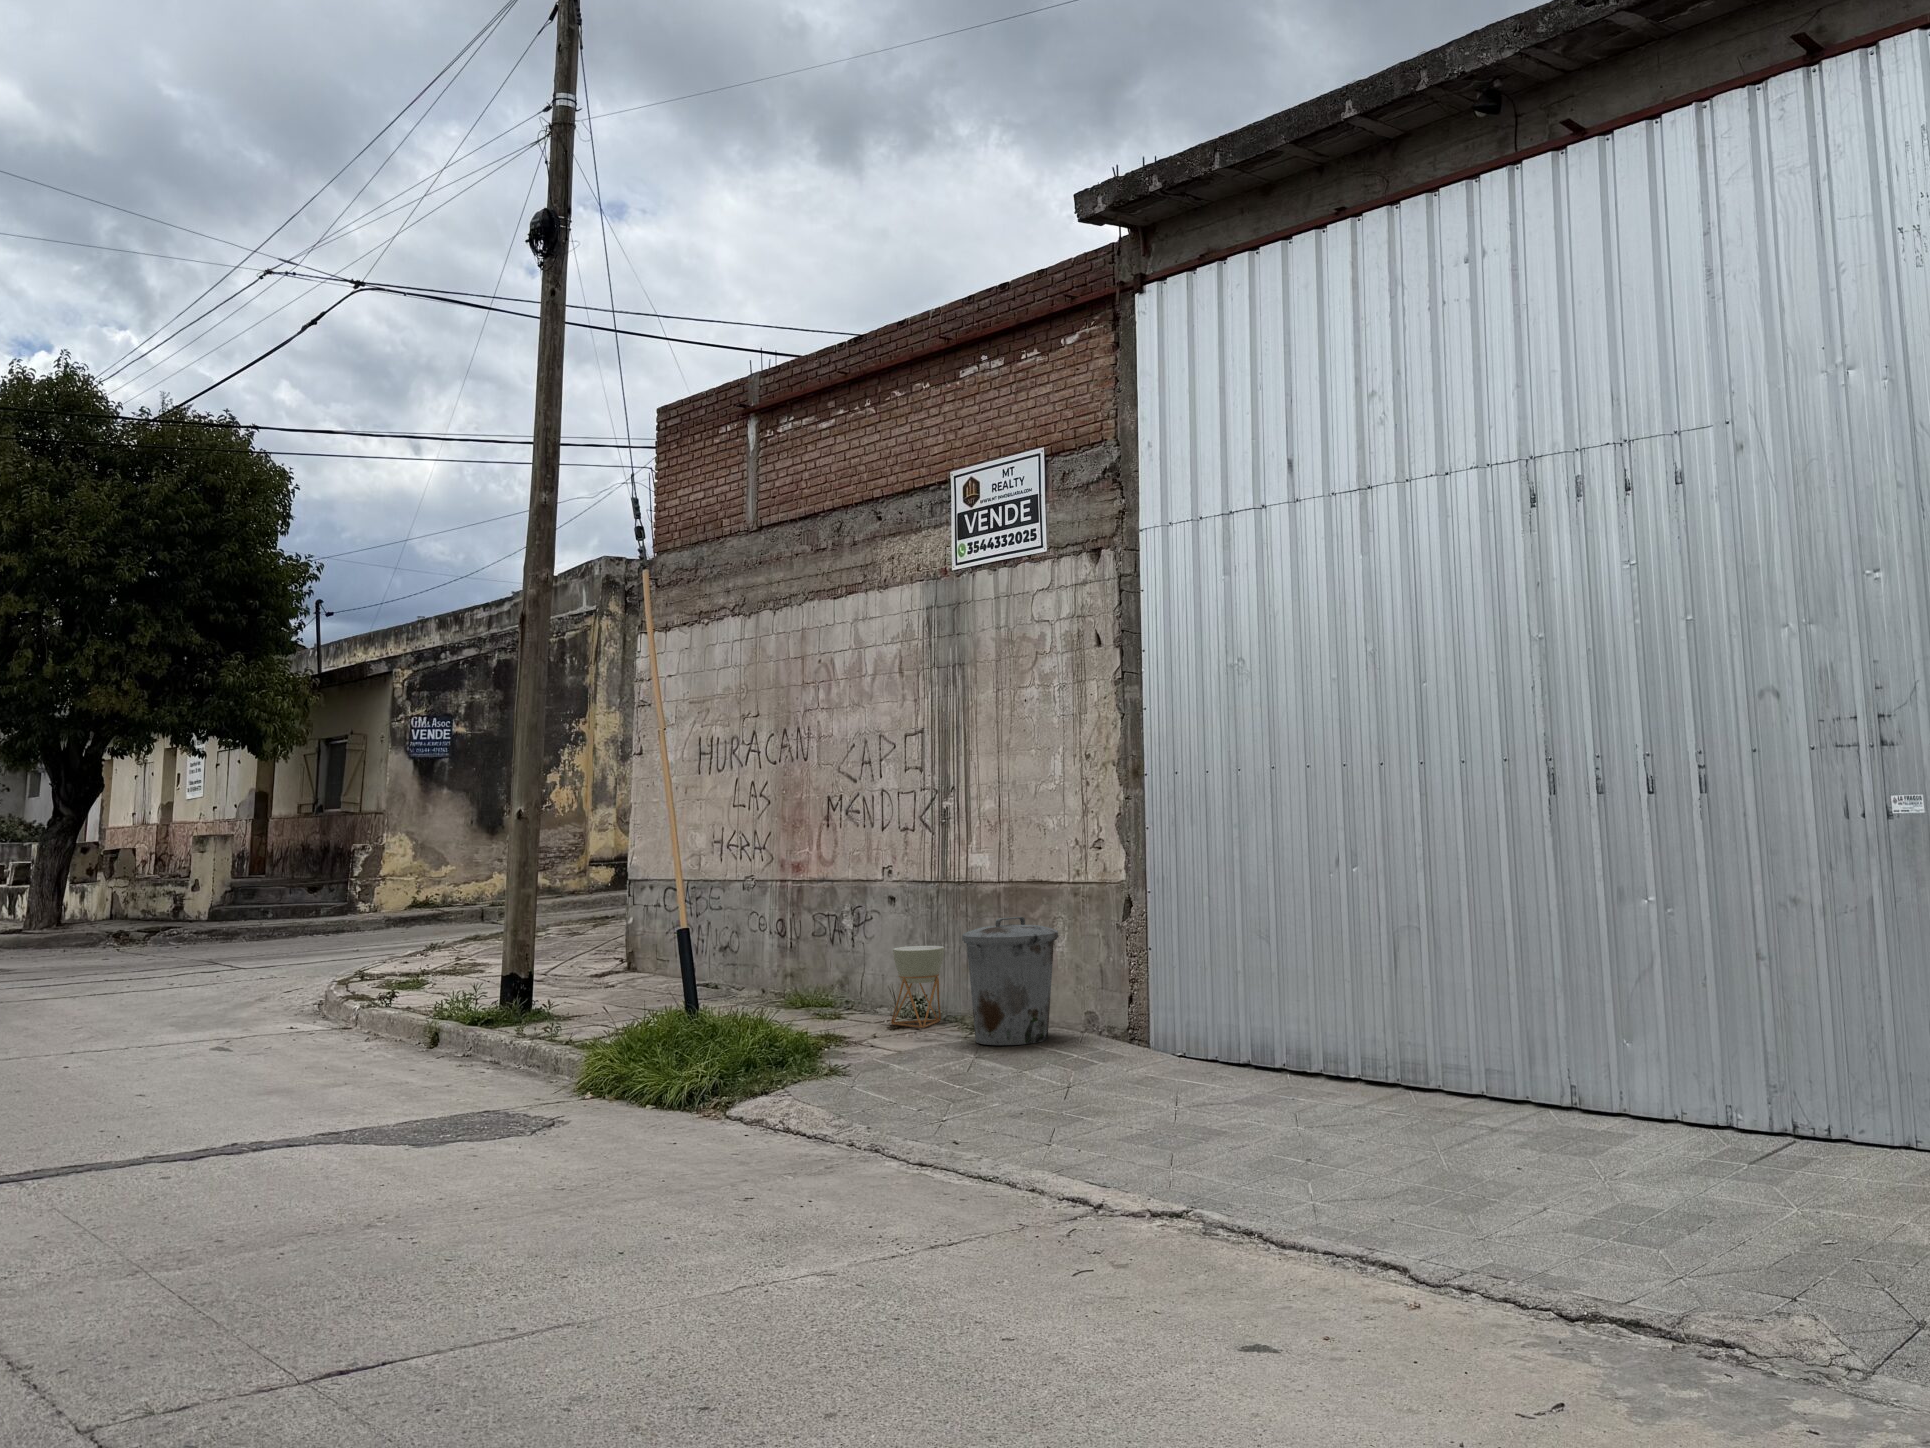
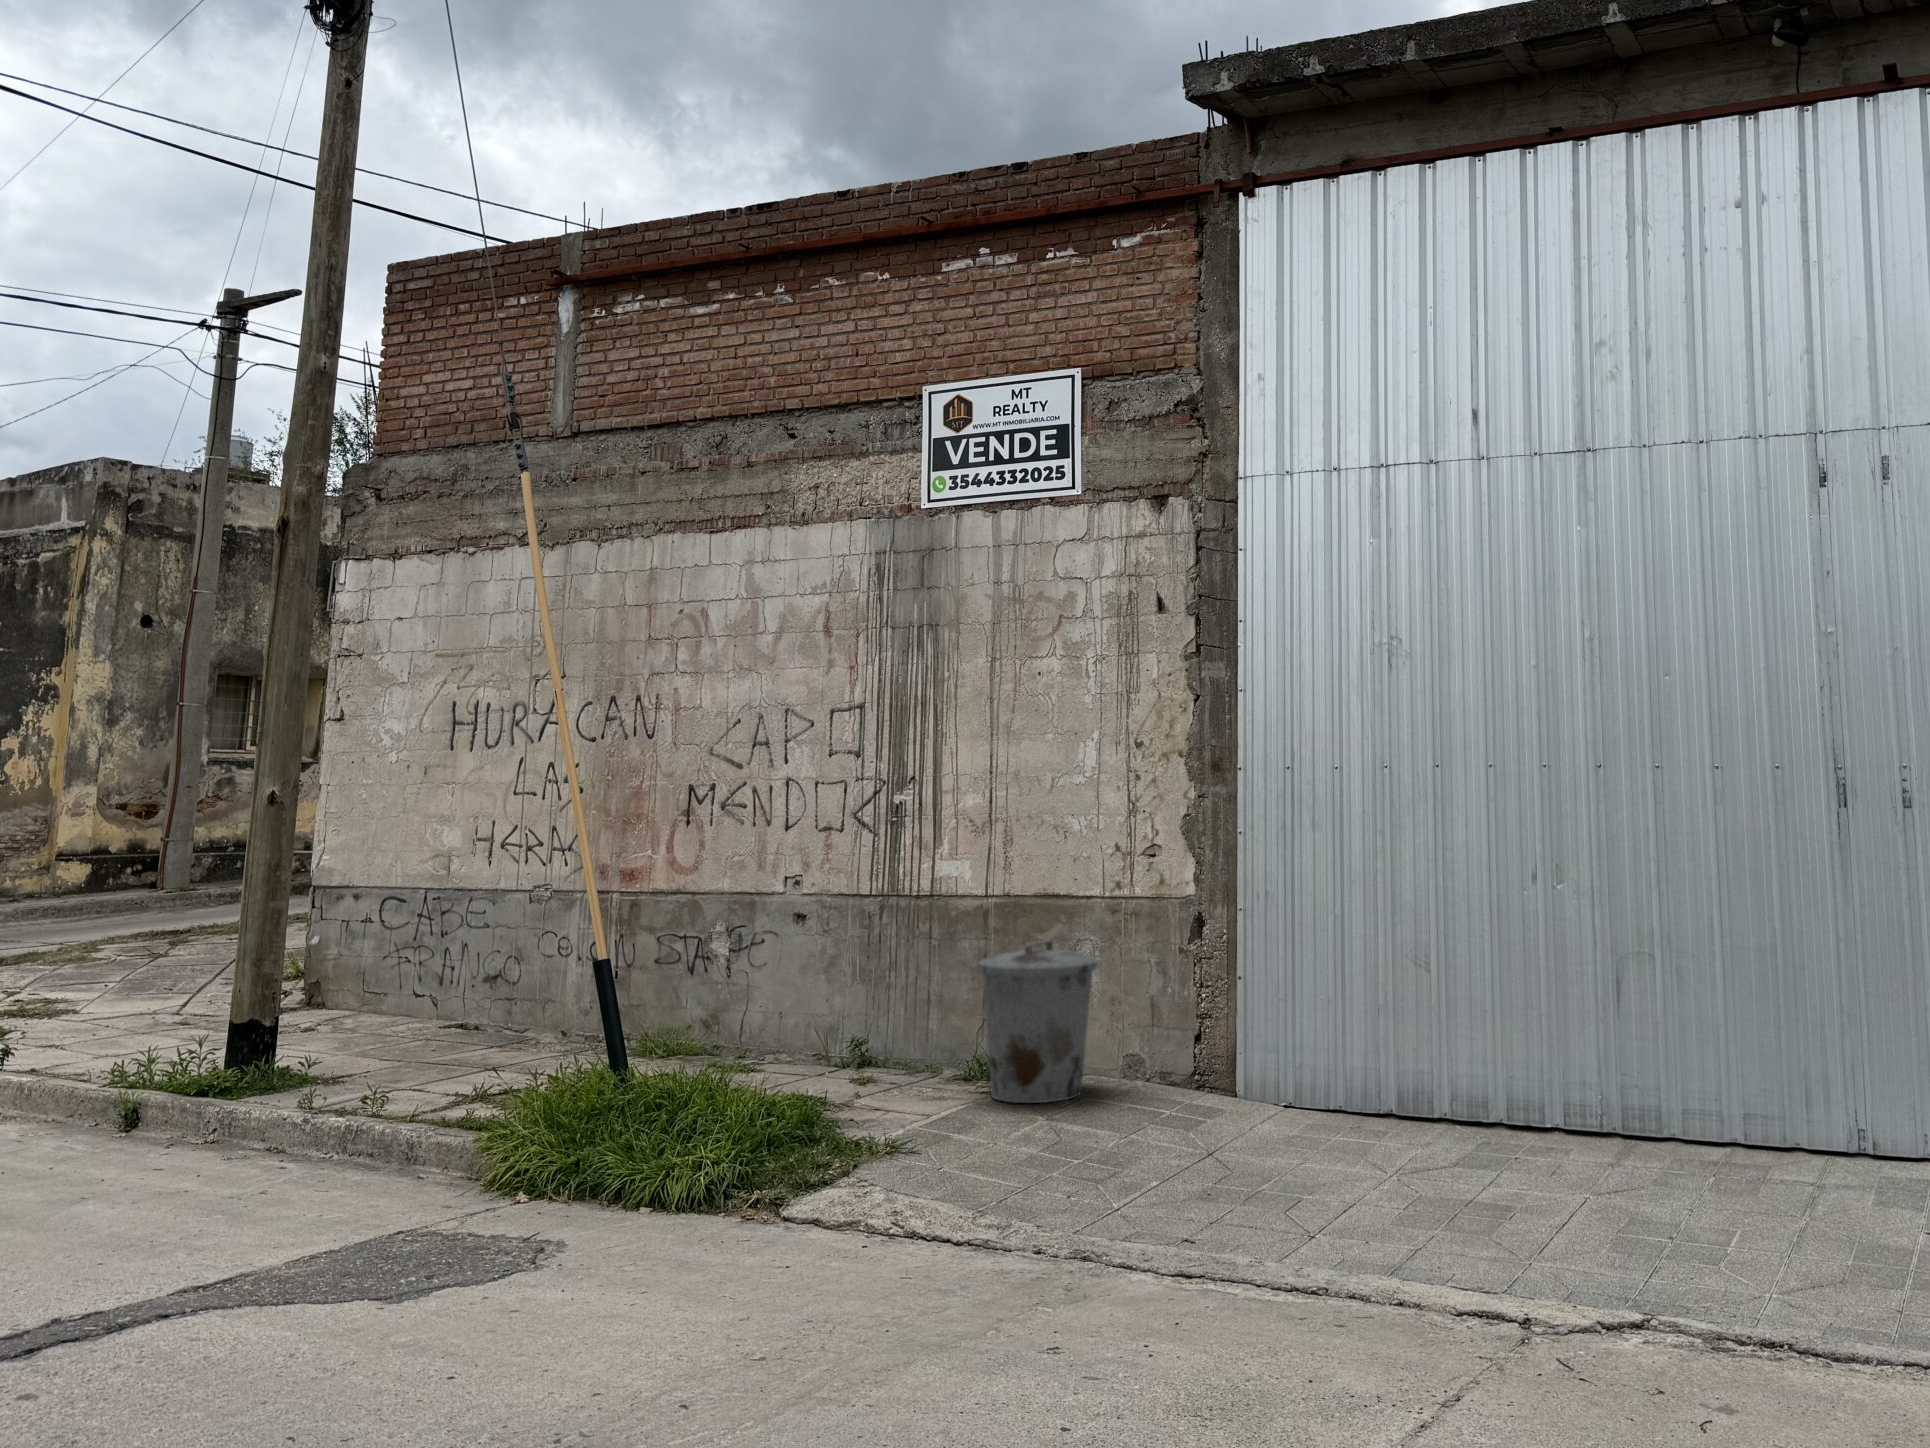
planter: present [891,946,945,1028] -> none [829,975,903,1081]

